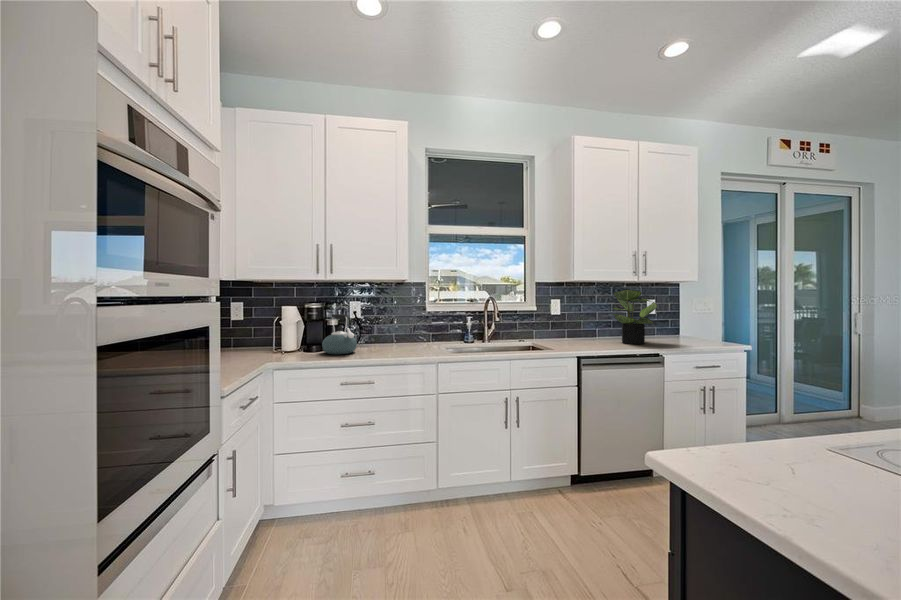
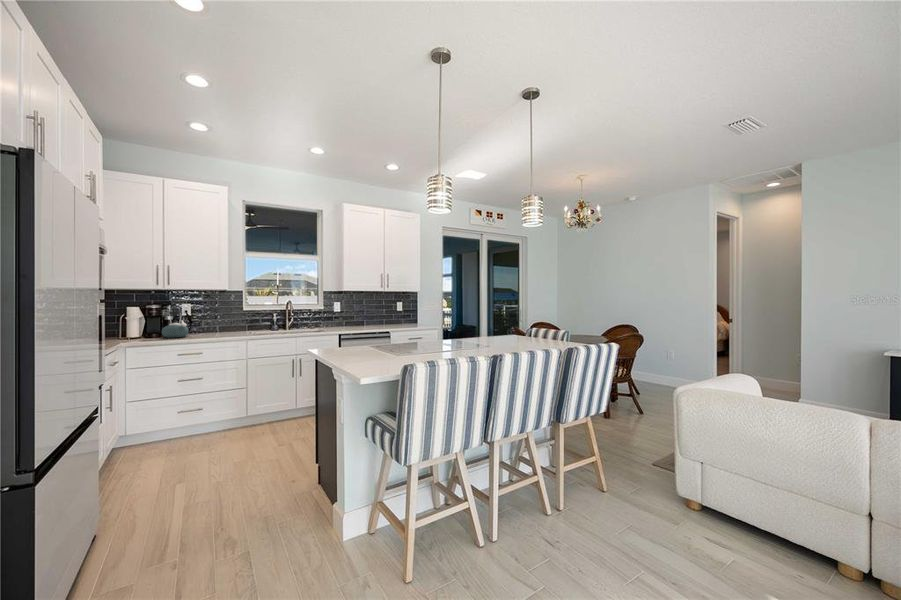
potted plant: present [613,289,658,344] -> none [368,296,395,328]

